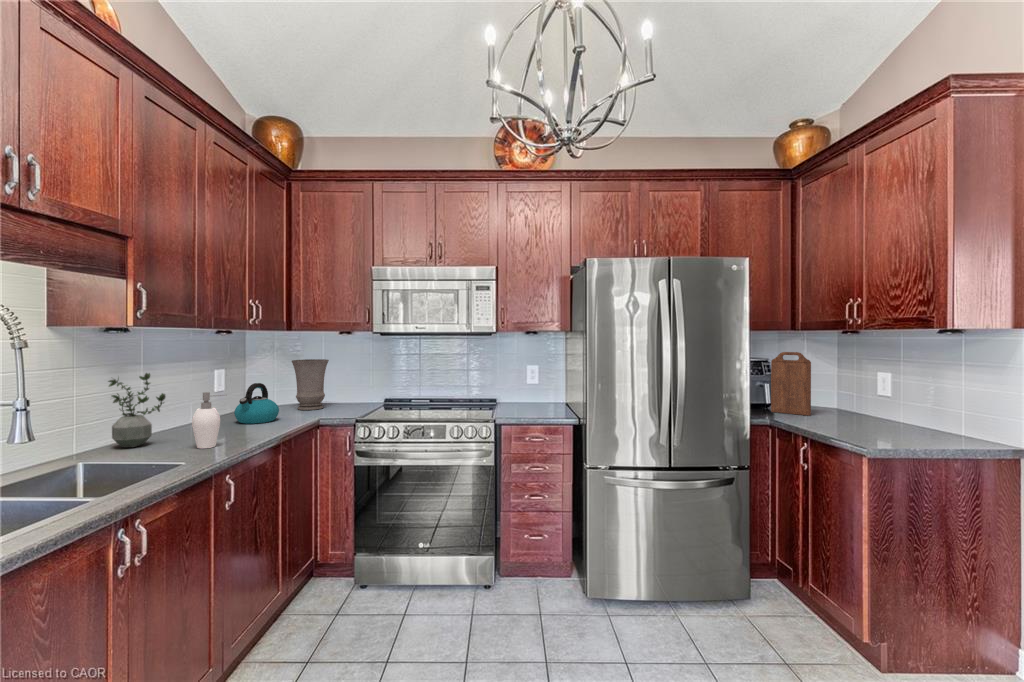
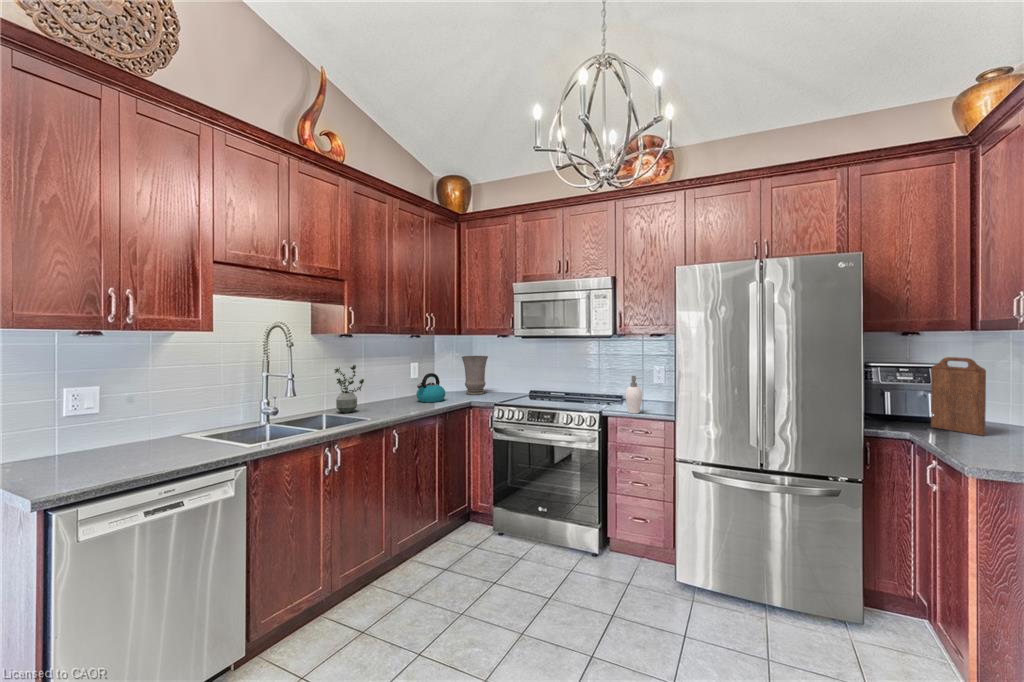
soap dispenser: present [192,392,224,449] -> present [625,376,642,414]

